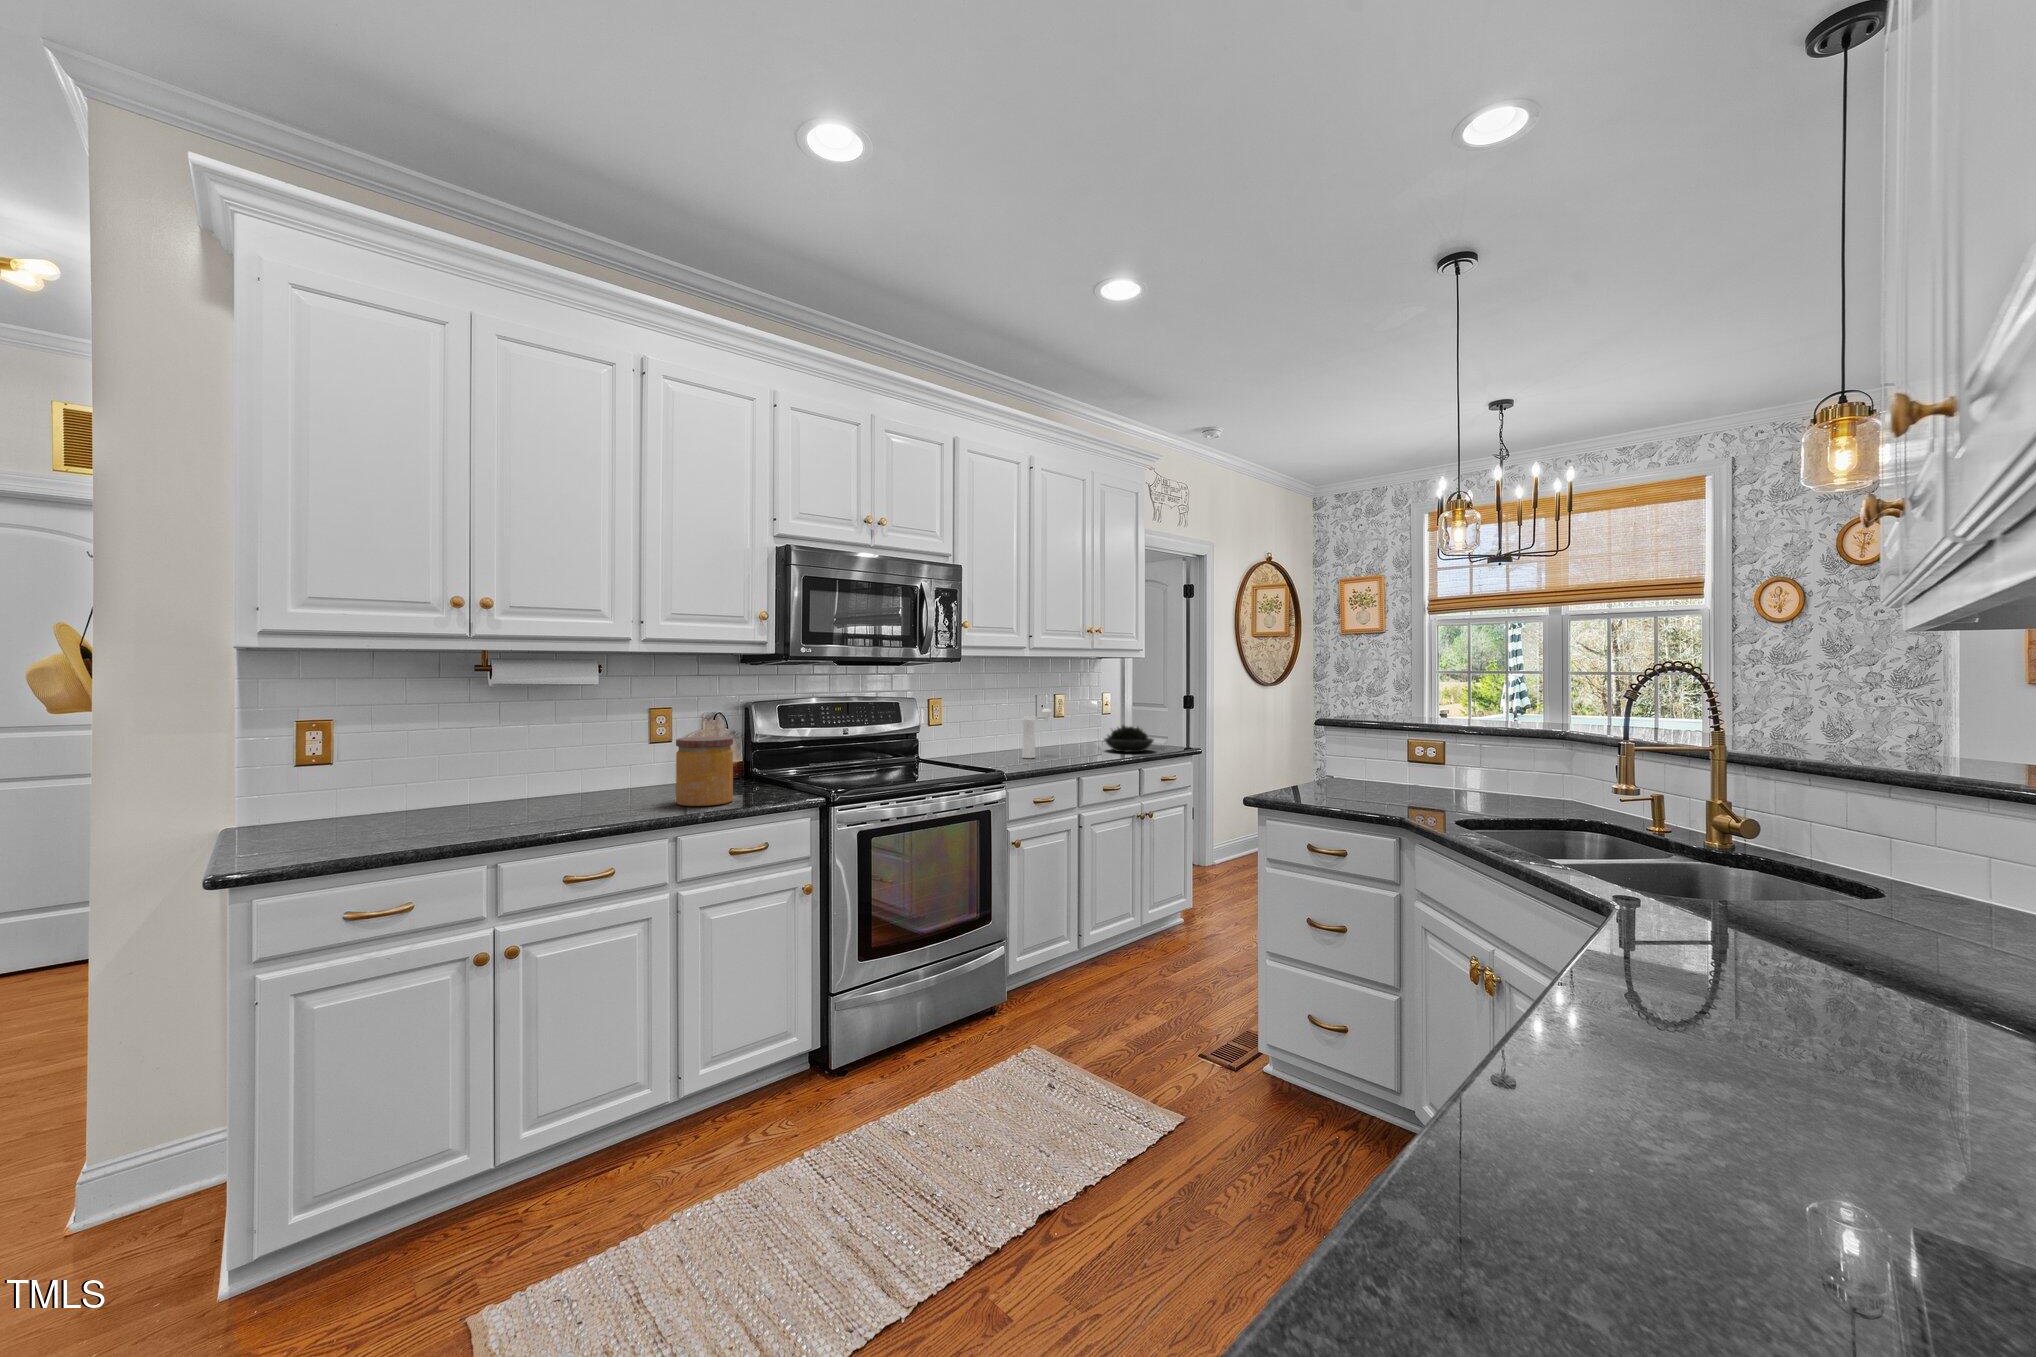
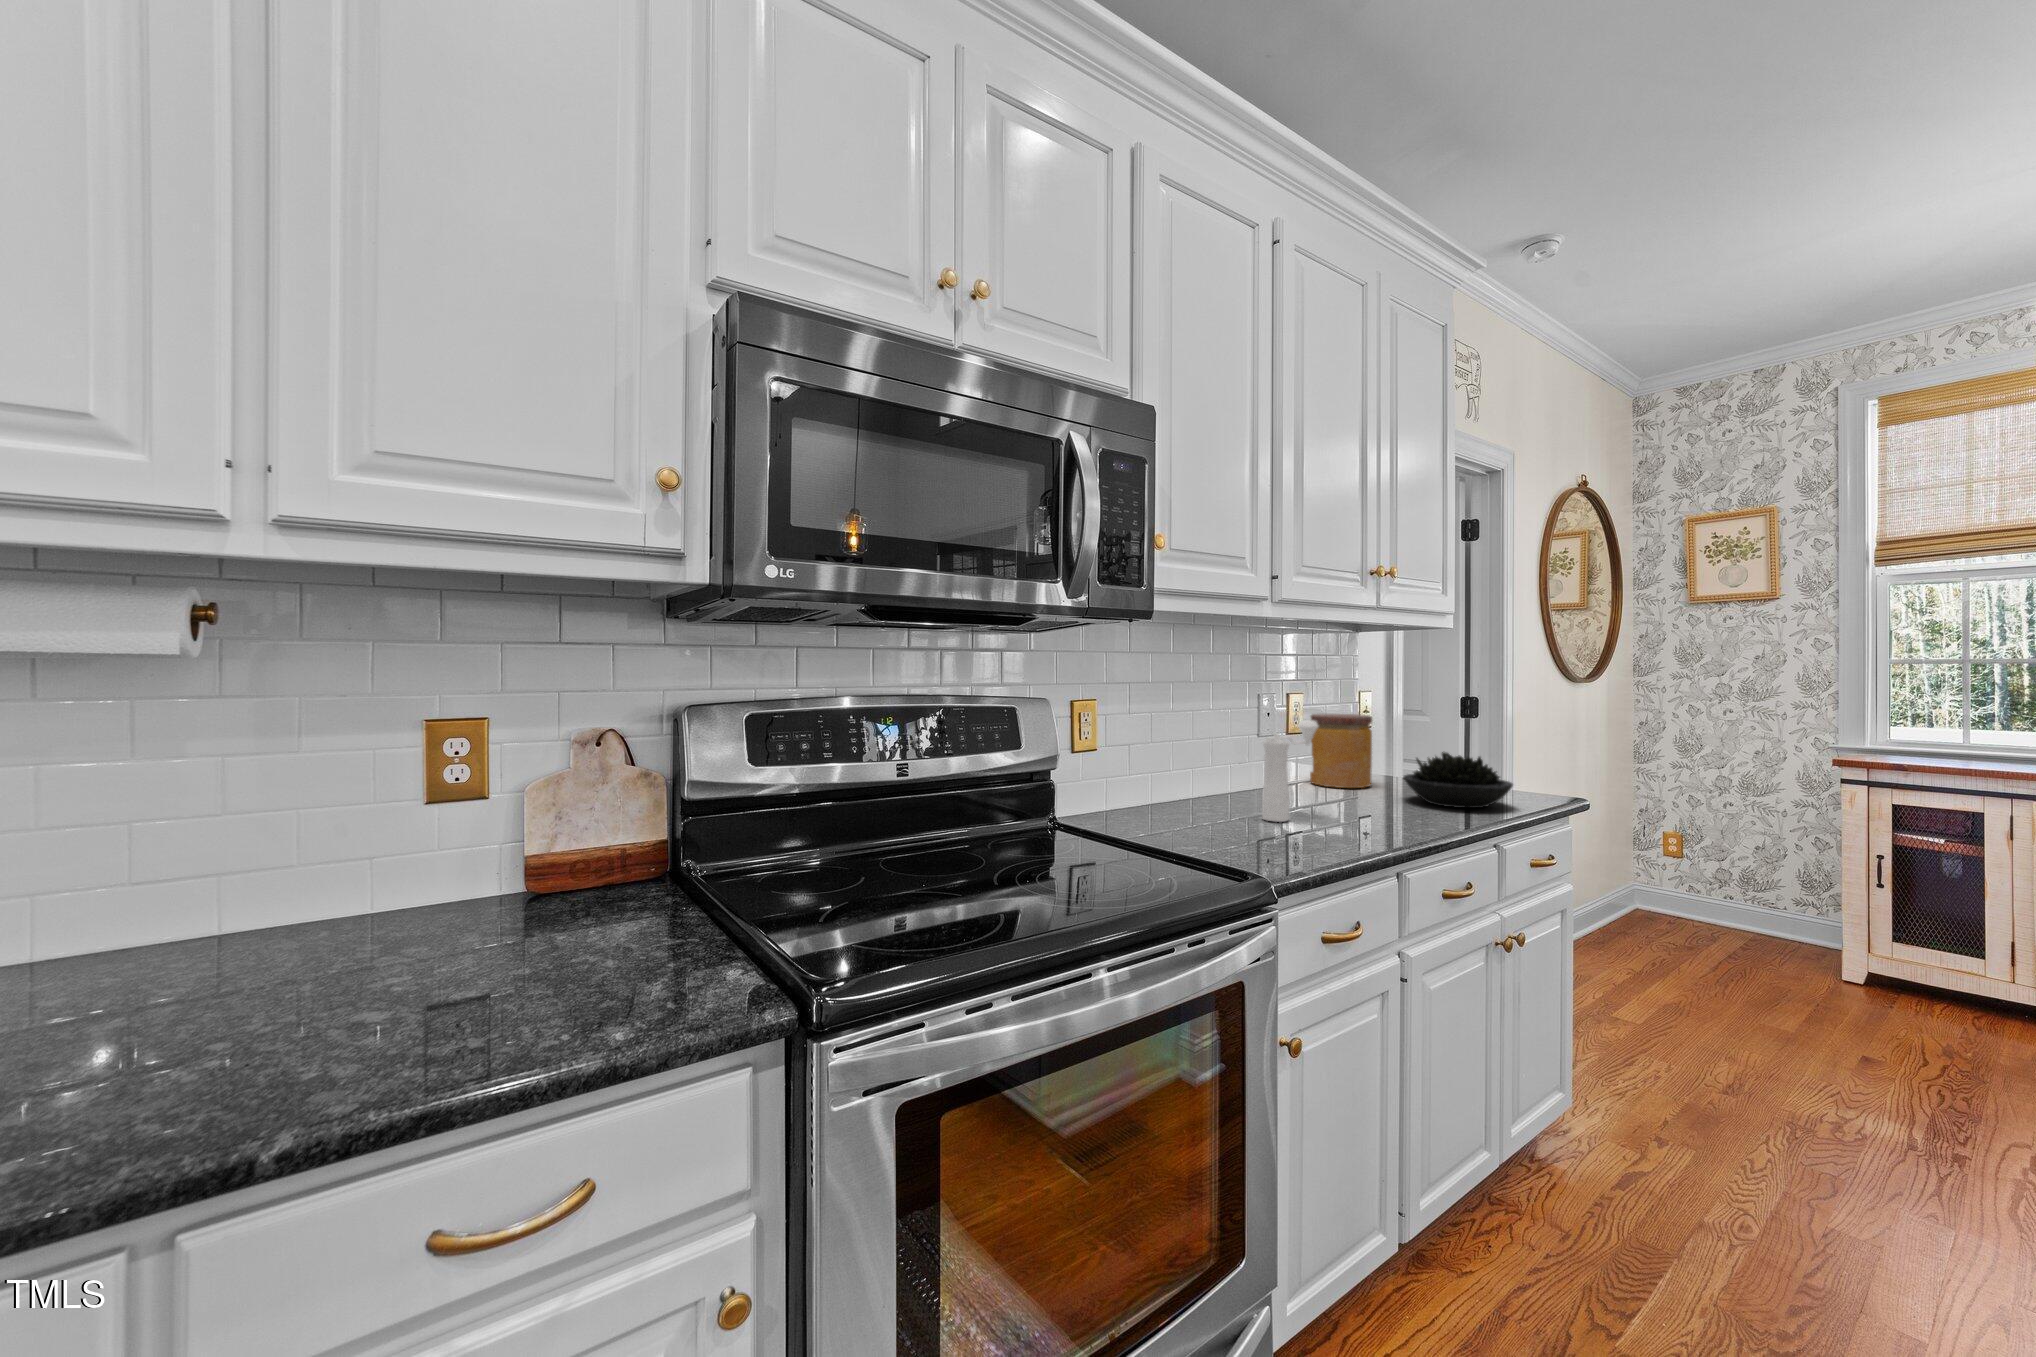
jar: present [676,736,733,806] -> present [1310,714,1372,788]

